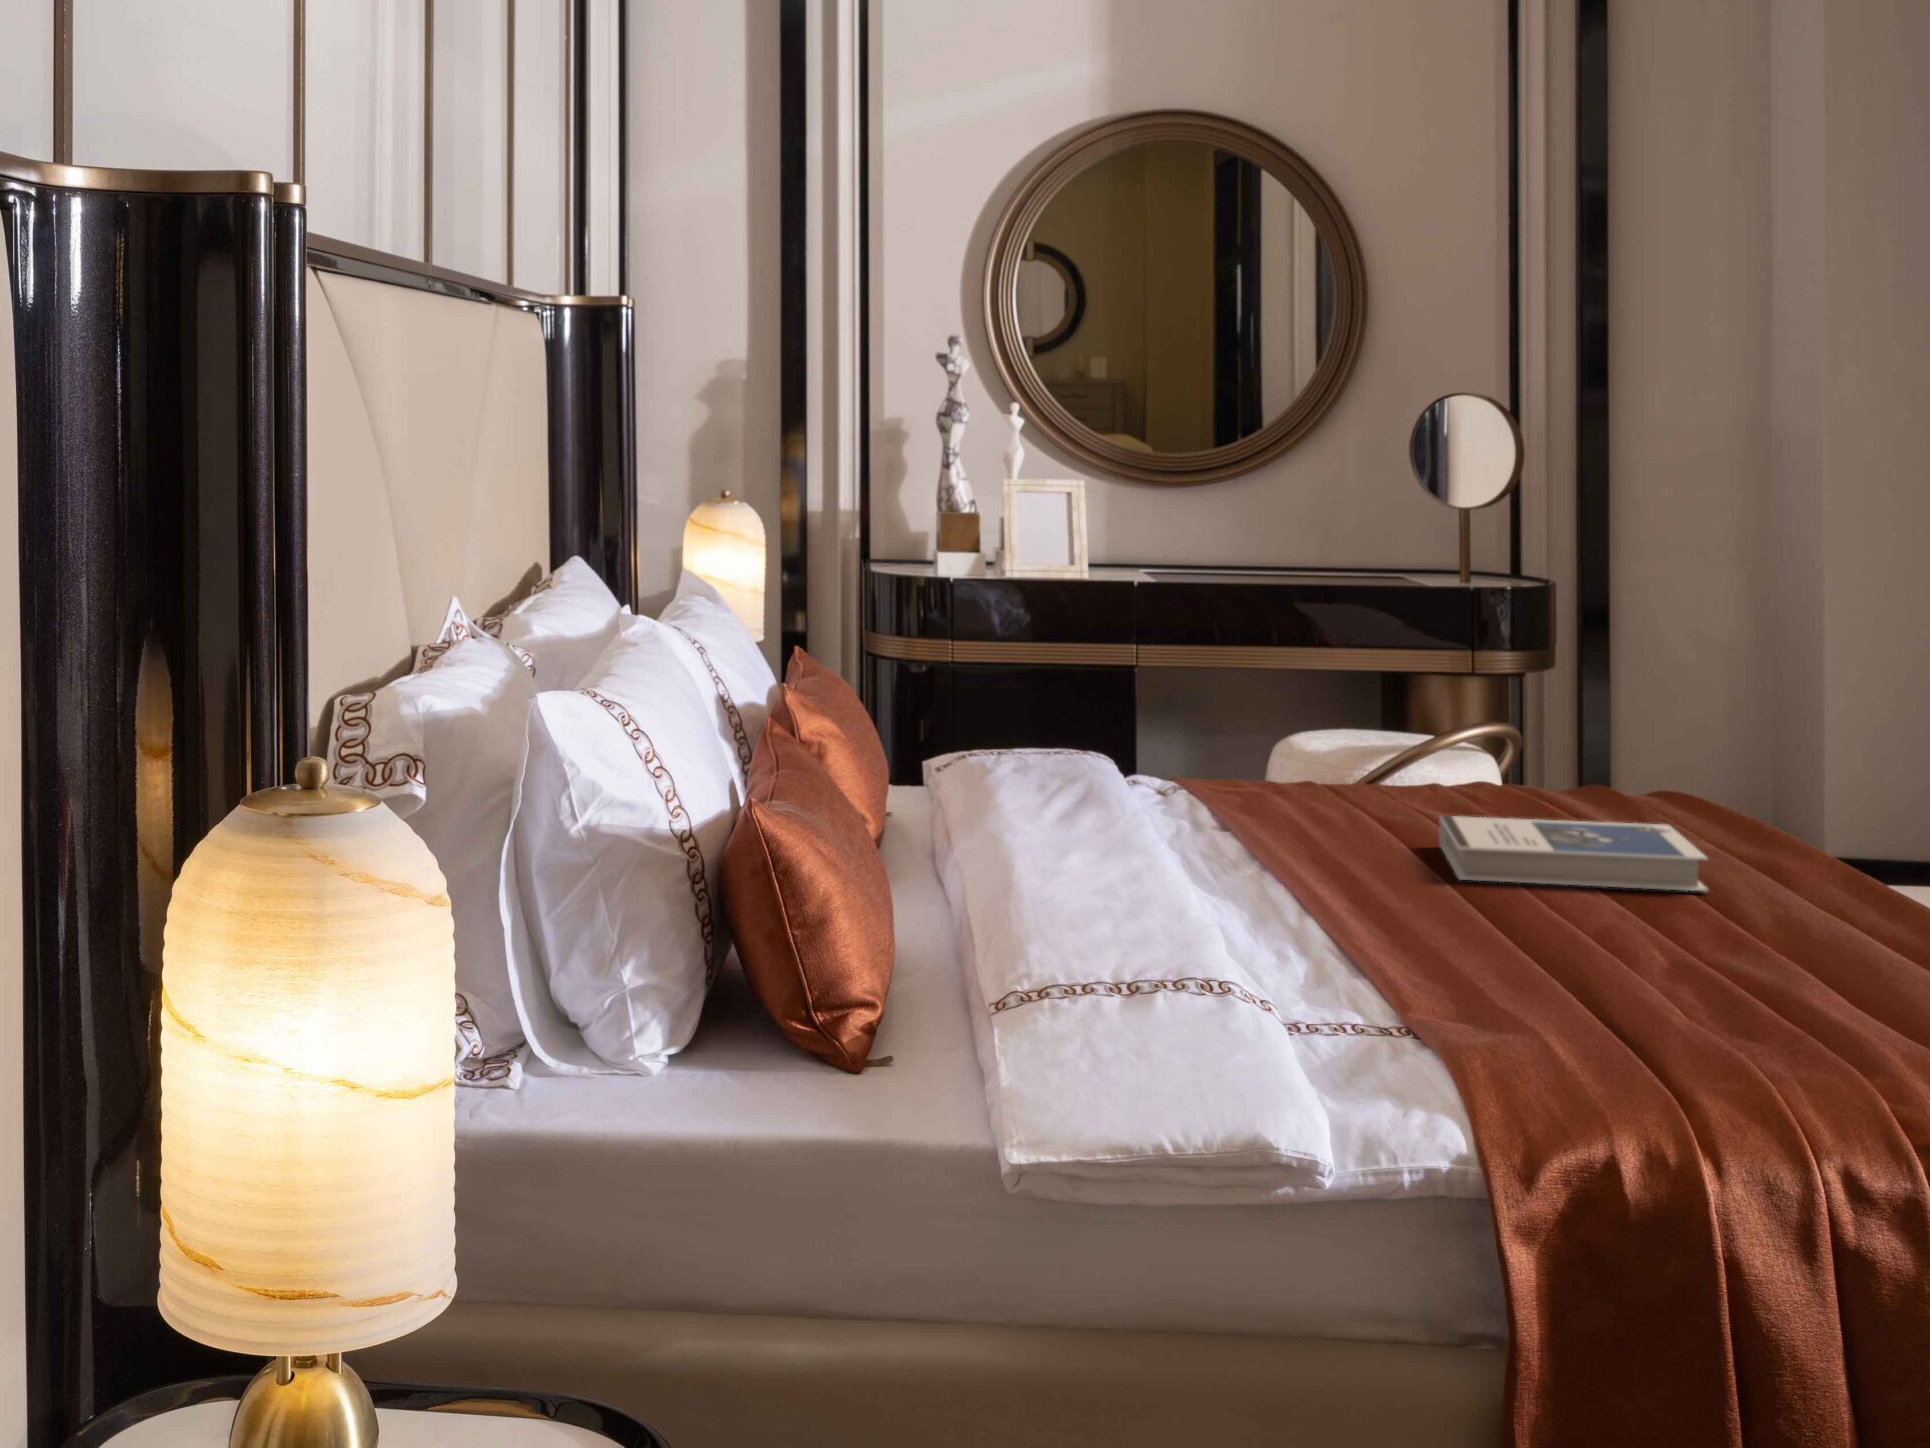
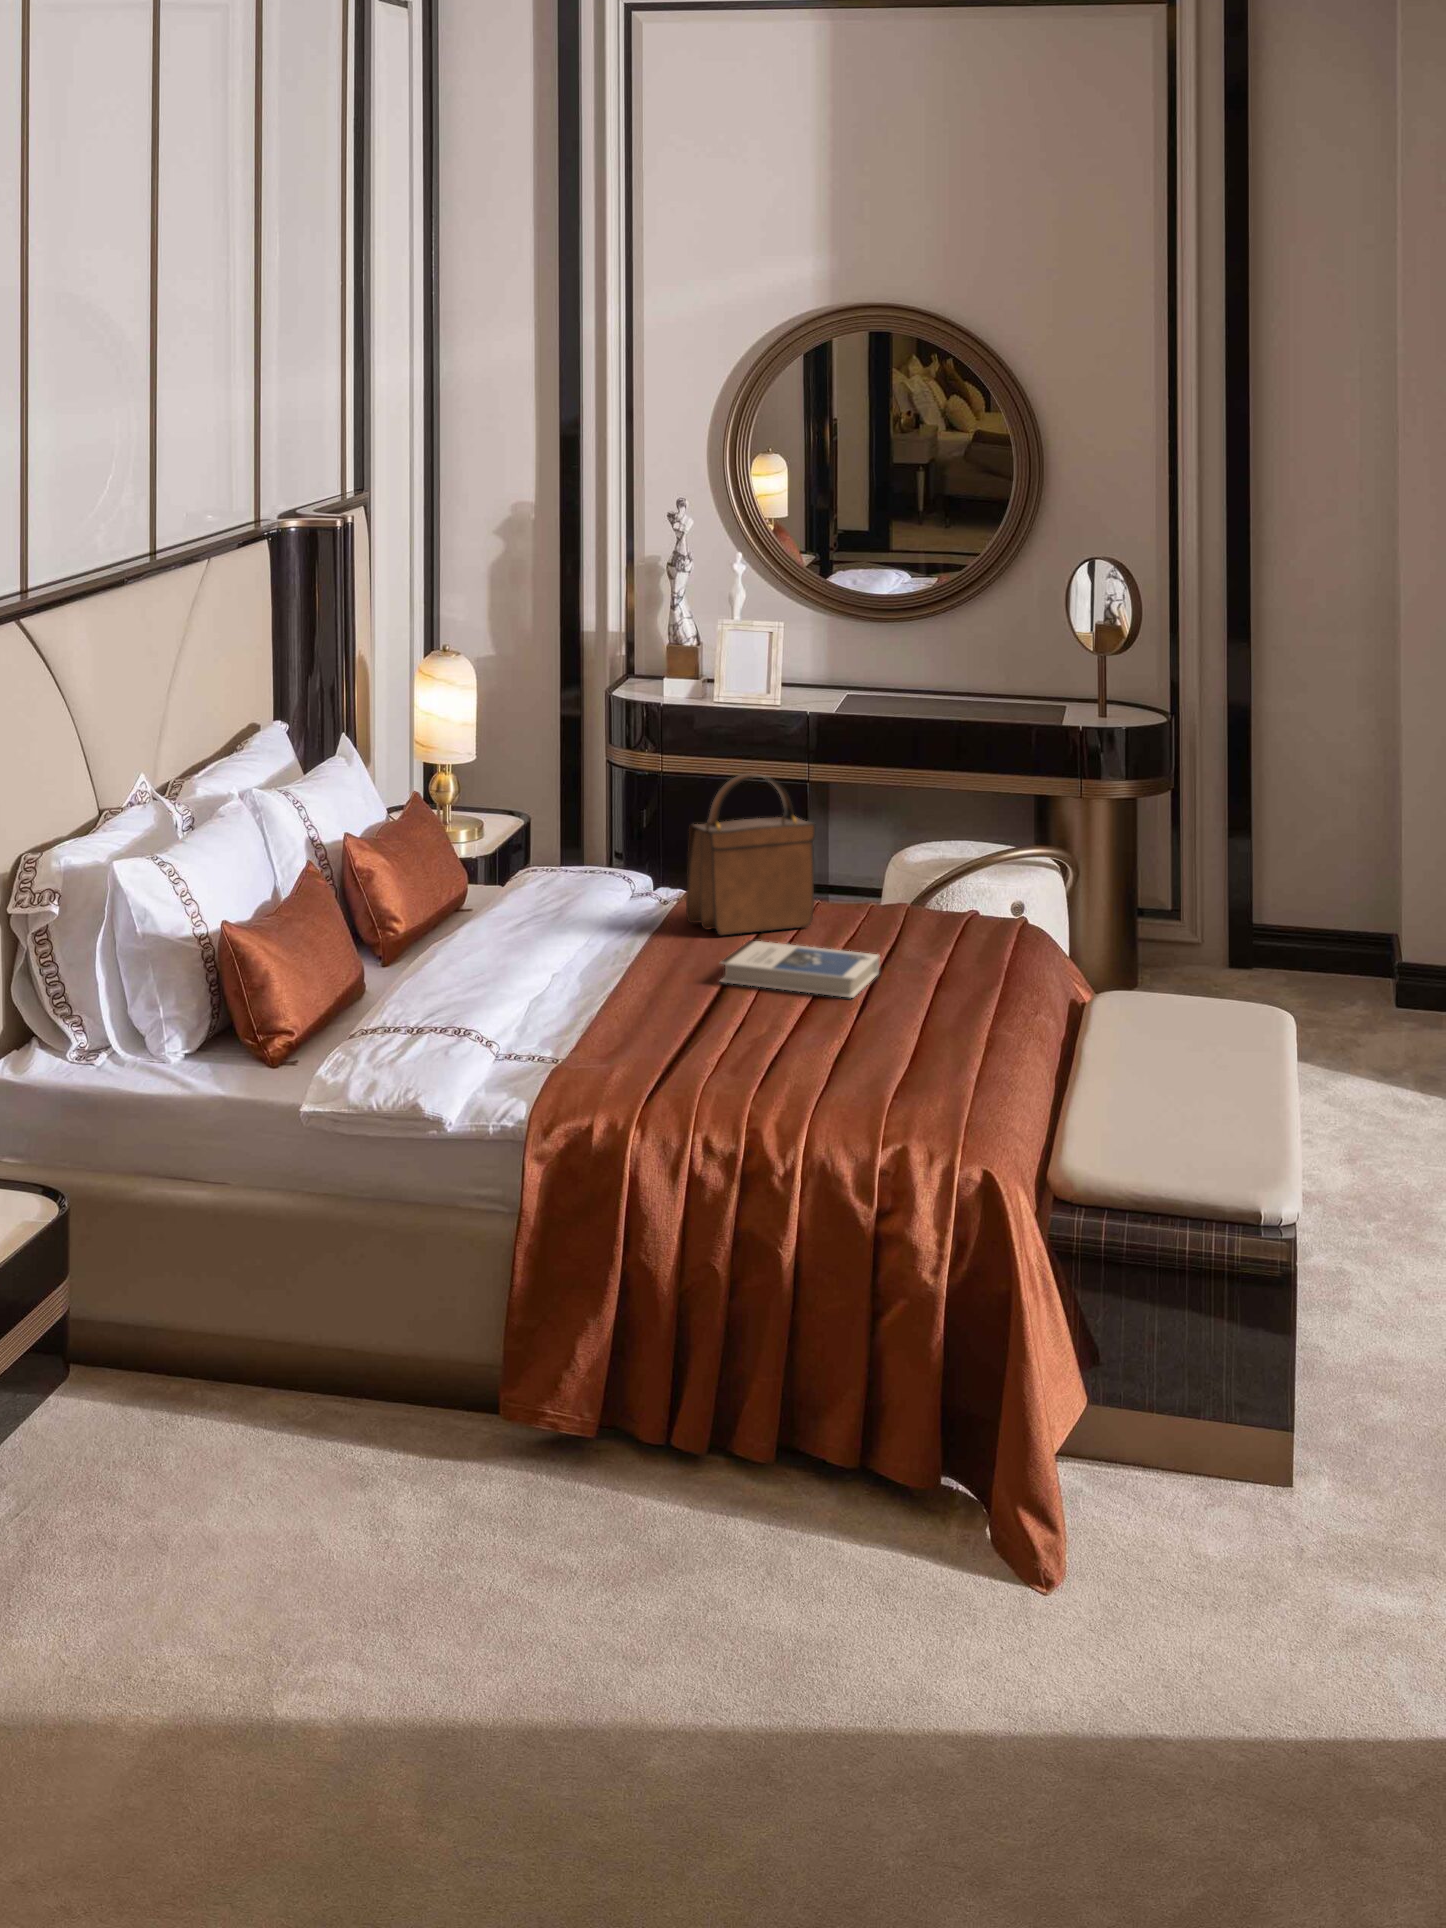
handbag: none [1267,575,1450,818] -> present [686,773,815,935]

